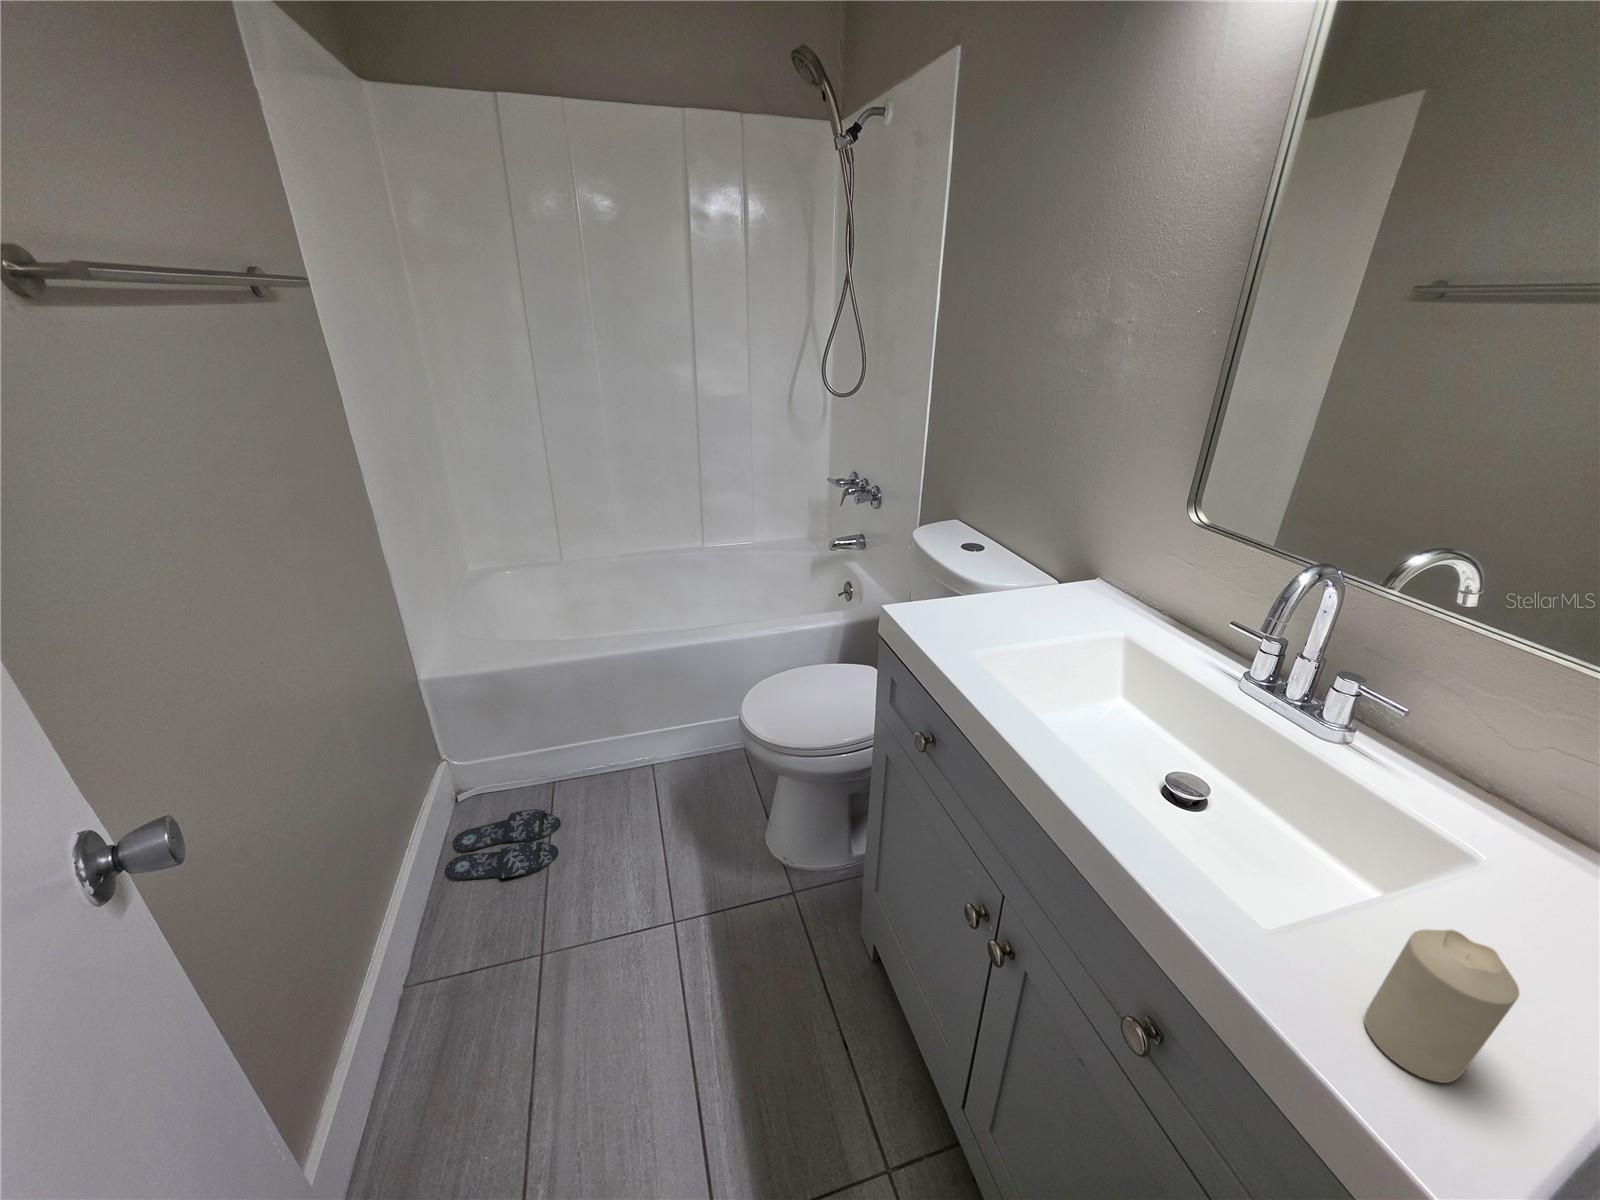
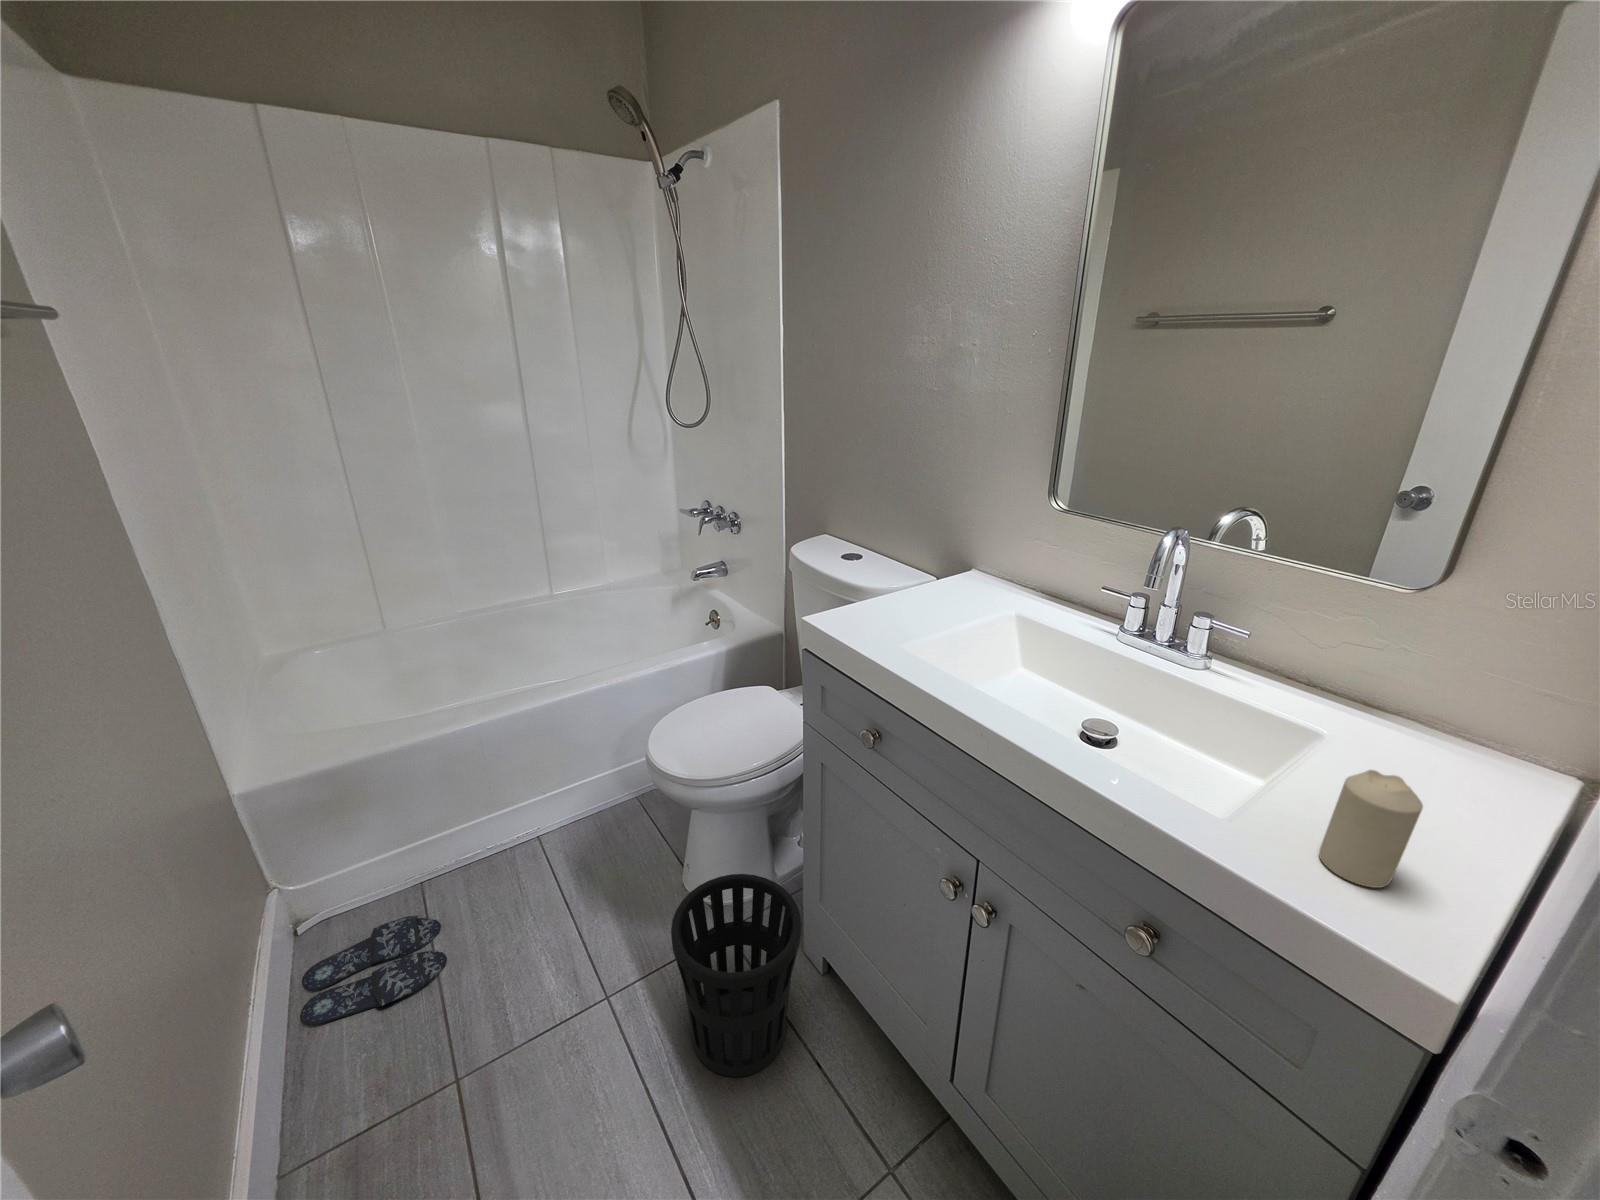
wastebasket: none [720,842,845,1032] -> present [671,874,801,1077]

